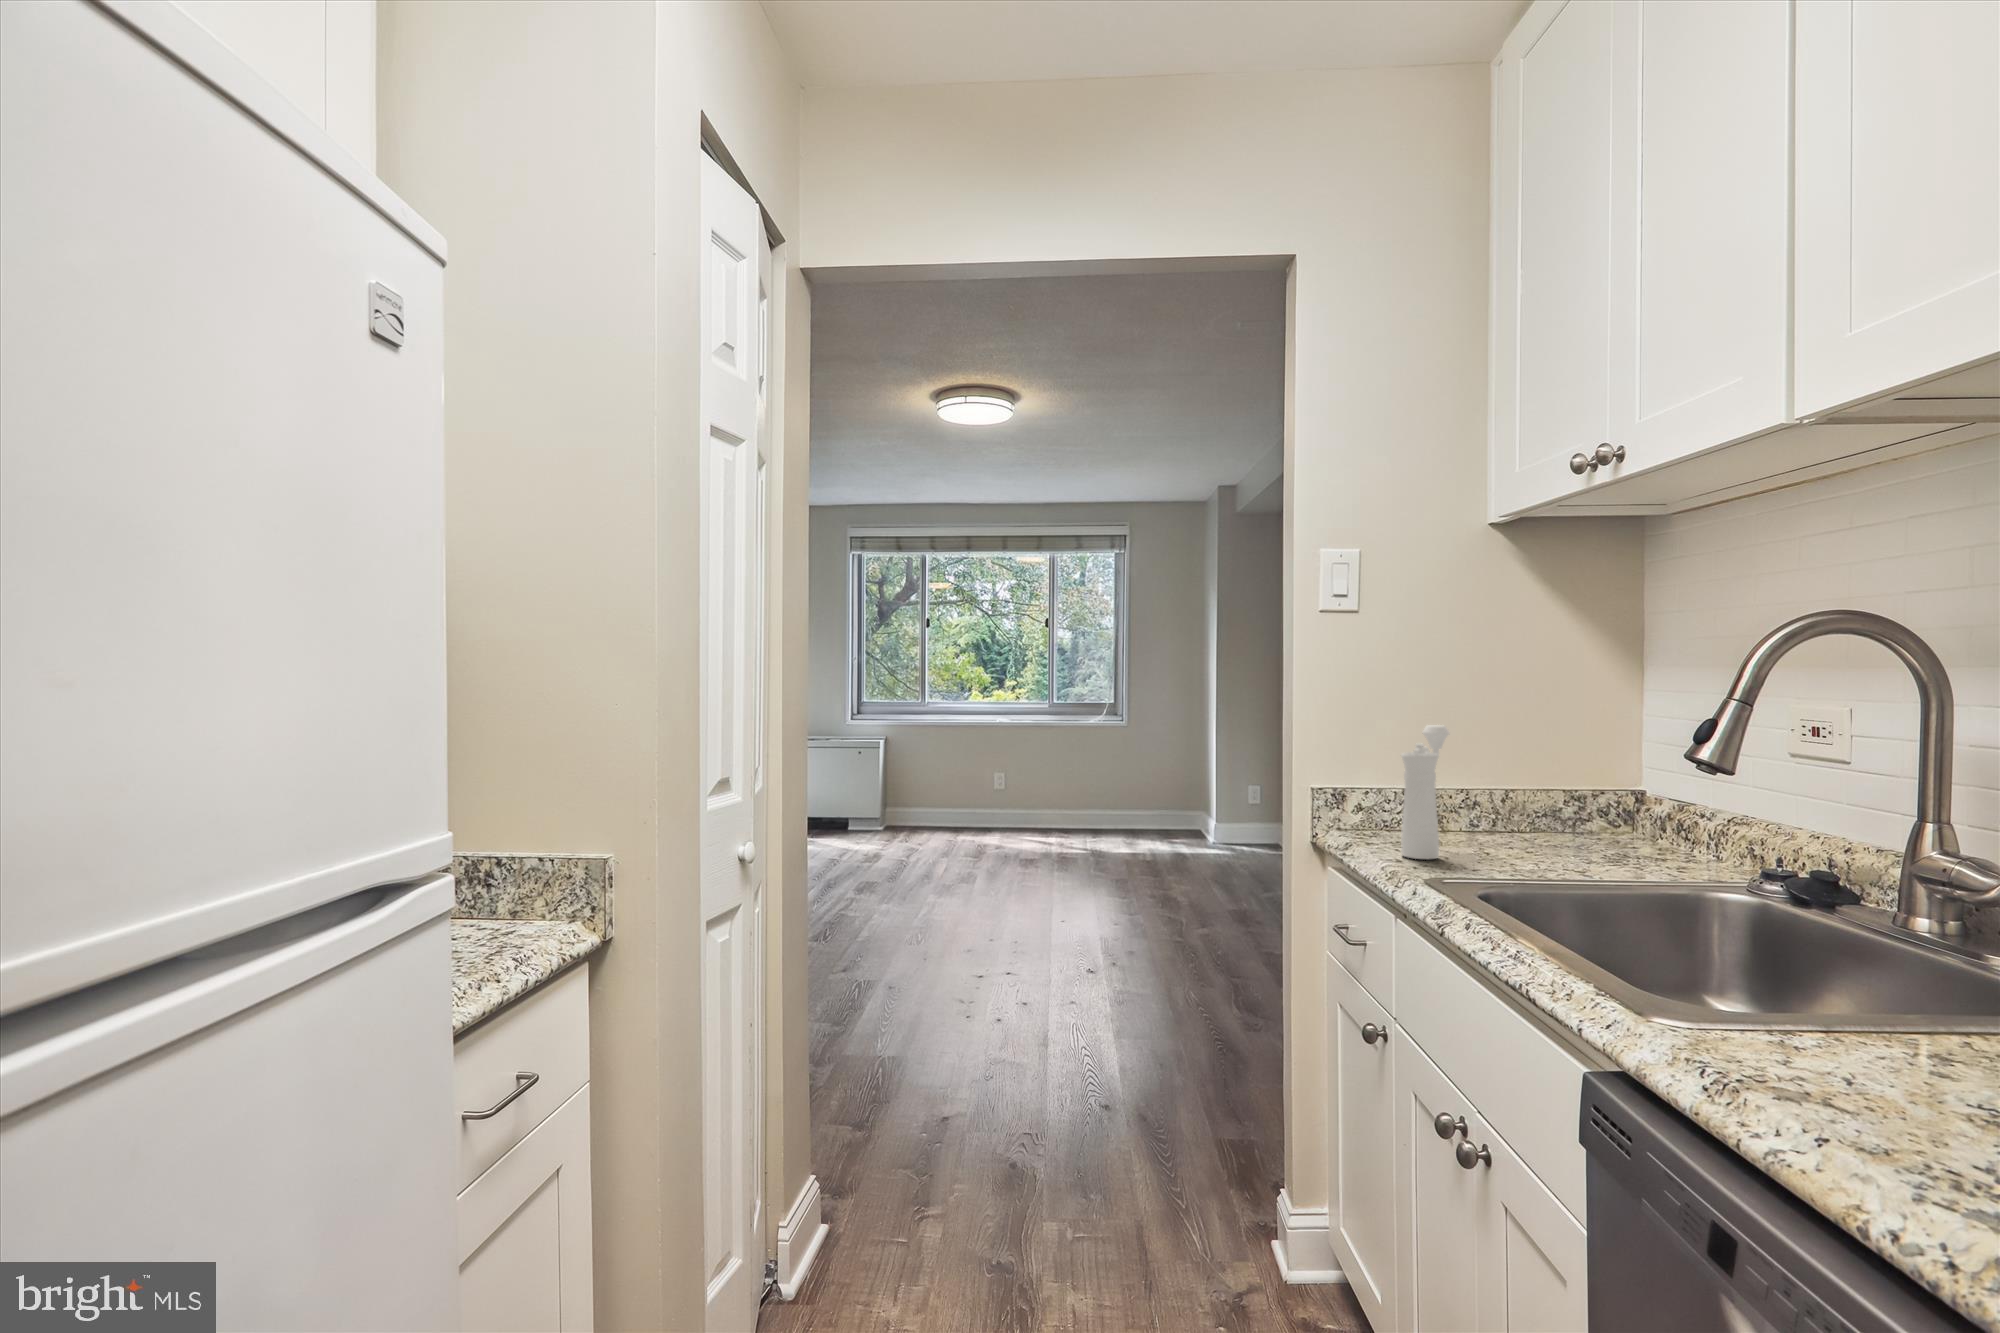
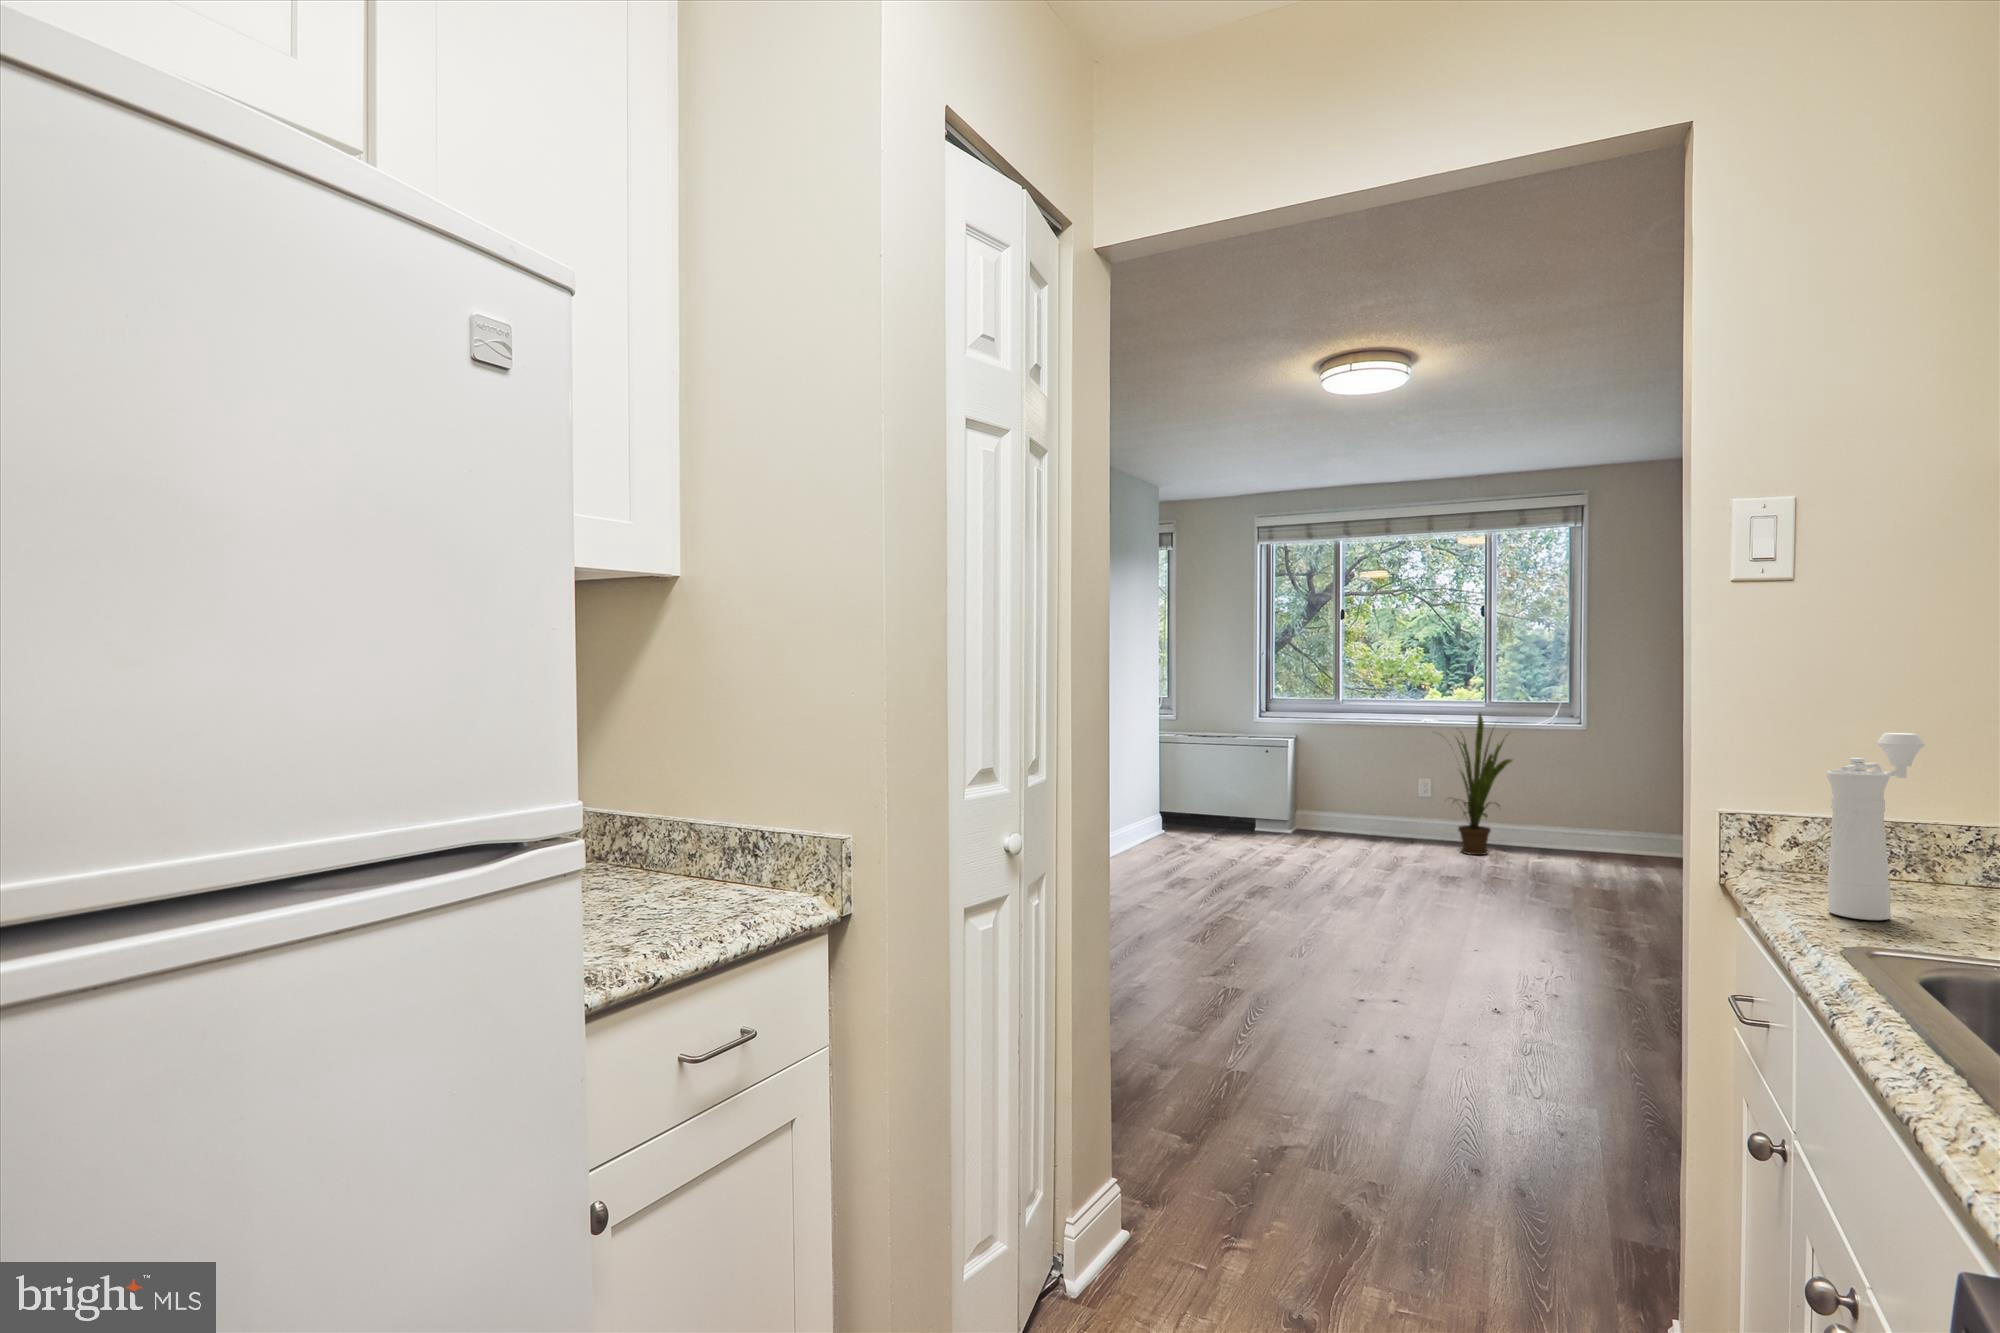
house plant: none [1003,714,1070,838] -> present [1441,714,1512,855]

